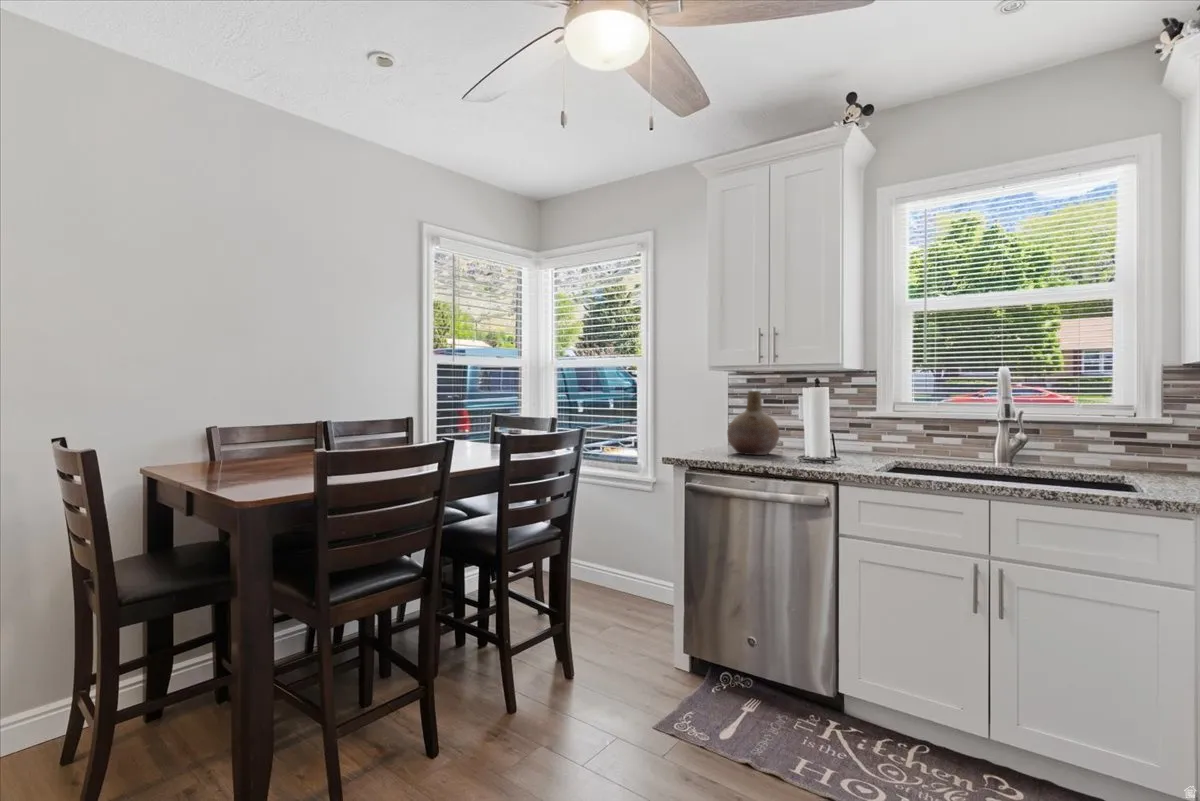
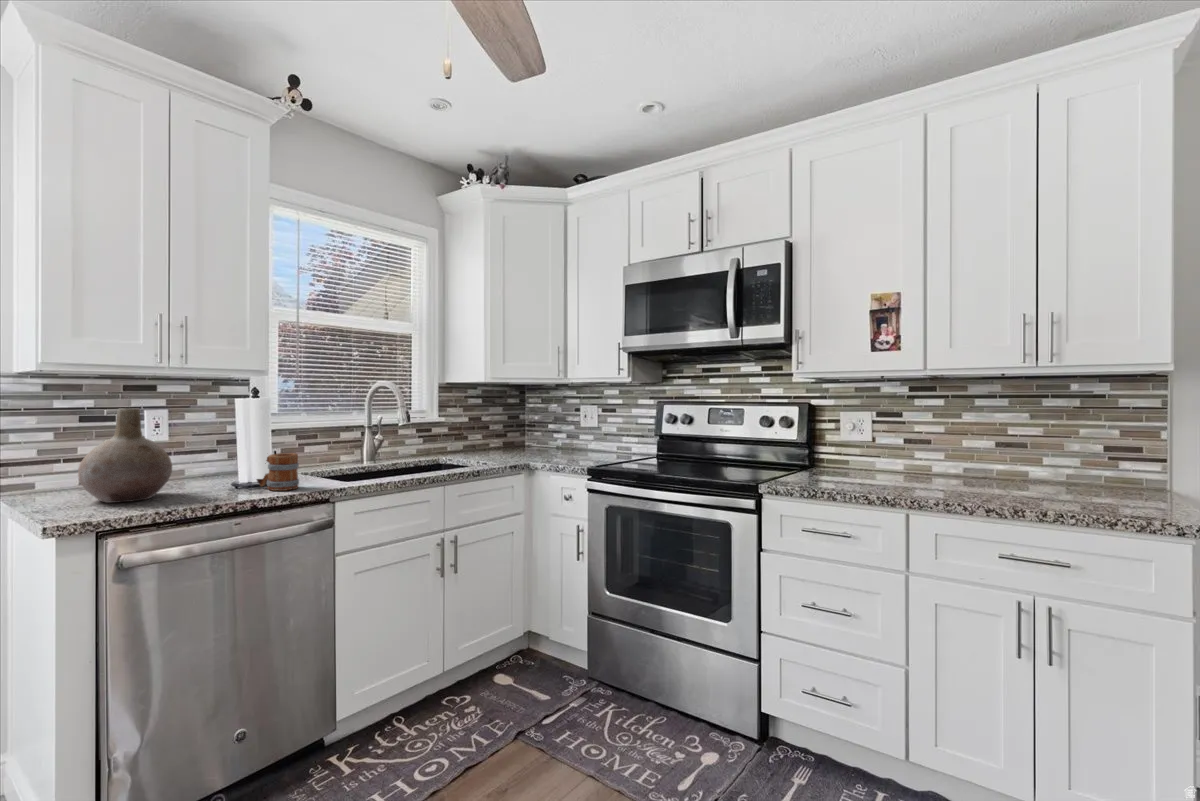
mug: none [825,427,855,465] -> present [257,453,299,491]

